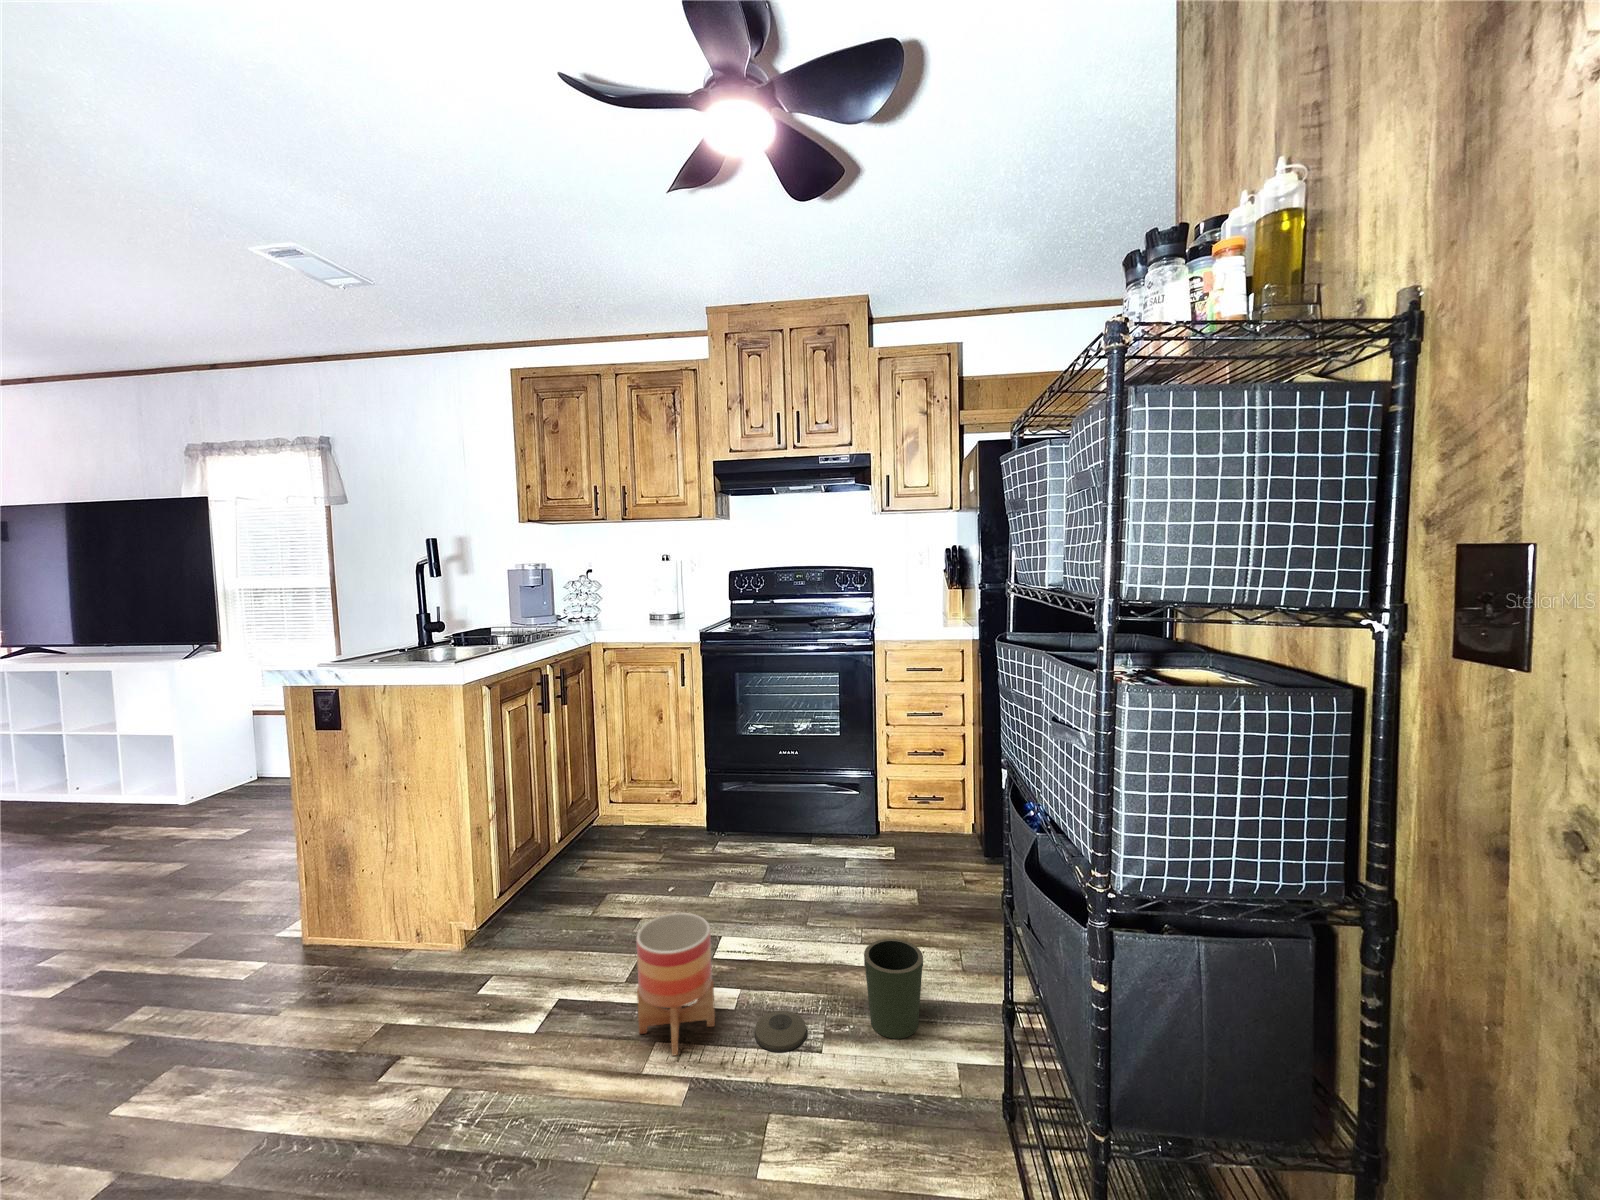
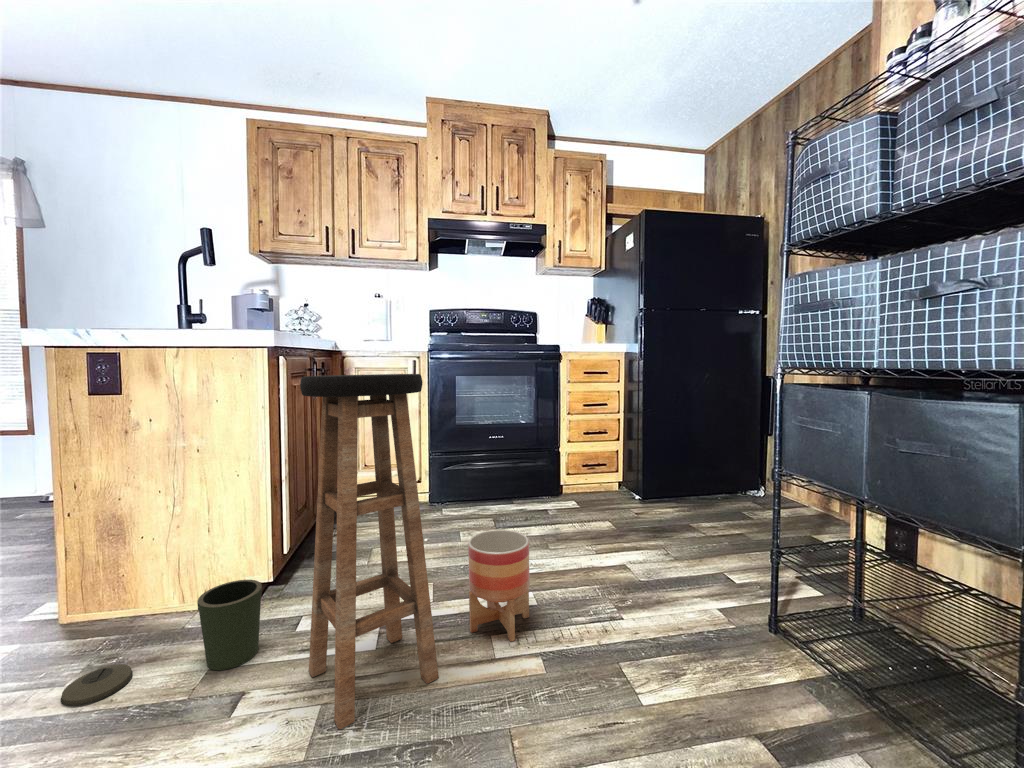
bar stool: none [427,733,573,1121] -> present [300,374,439,729]
trash can: present [755,939,923,1052] -> present [60,580,262,707]

